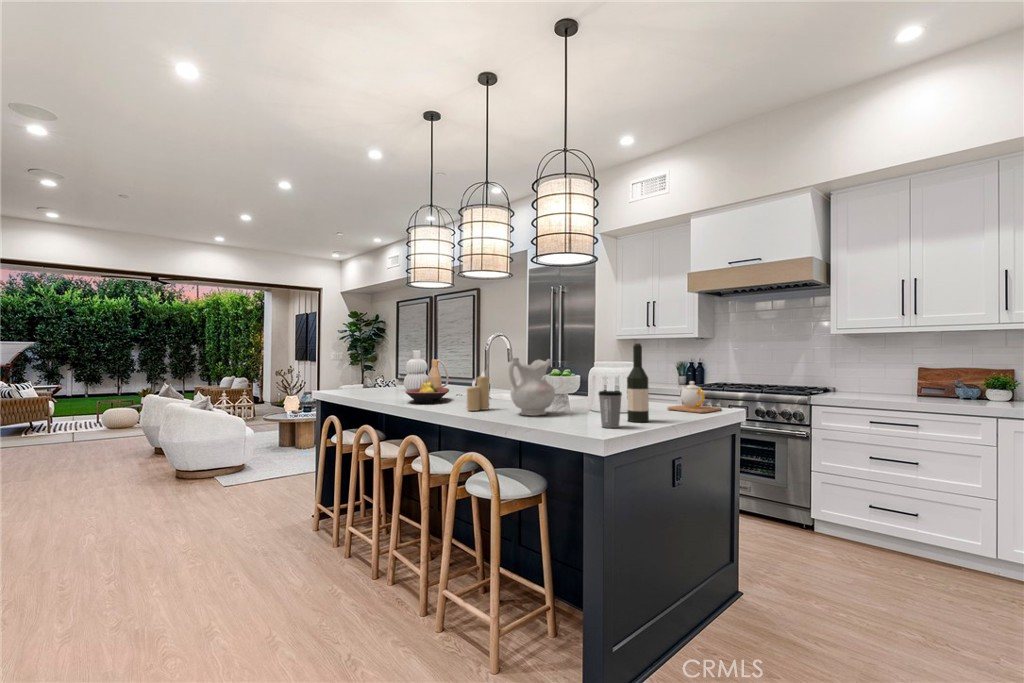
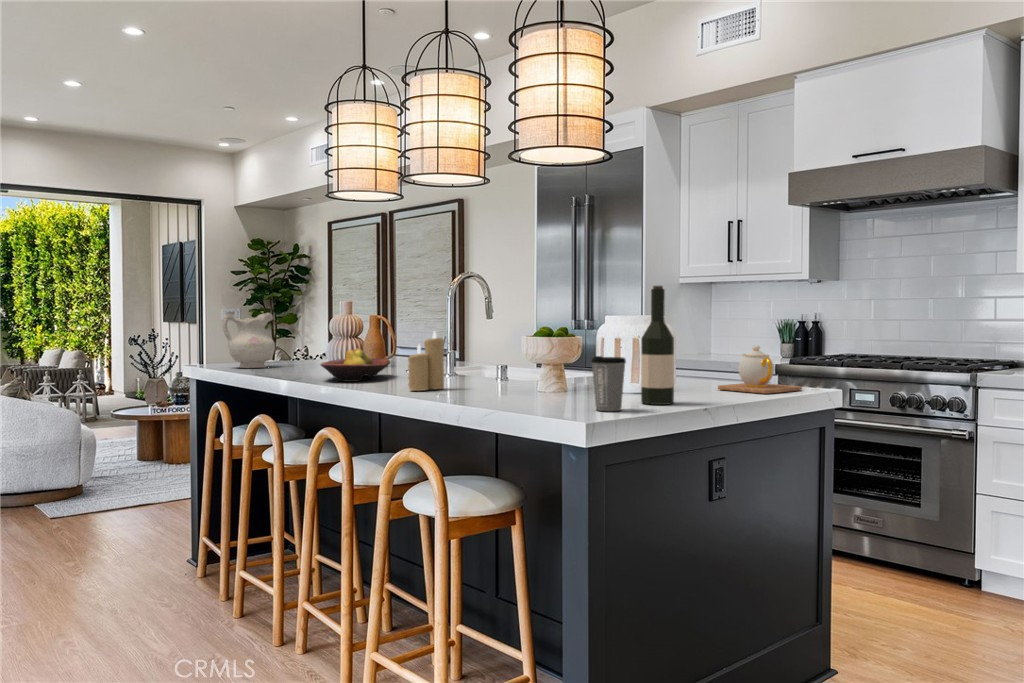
ceramic pitcher: present [509,358,555,416] -> present [222,311,275,368]

